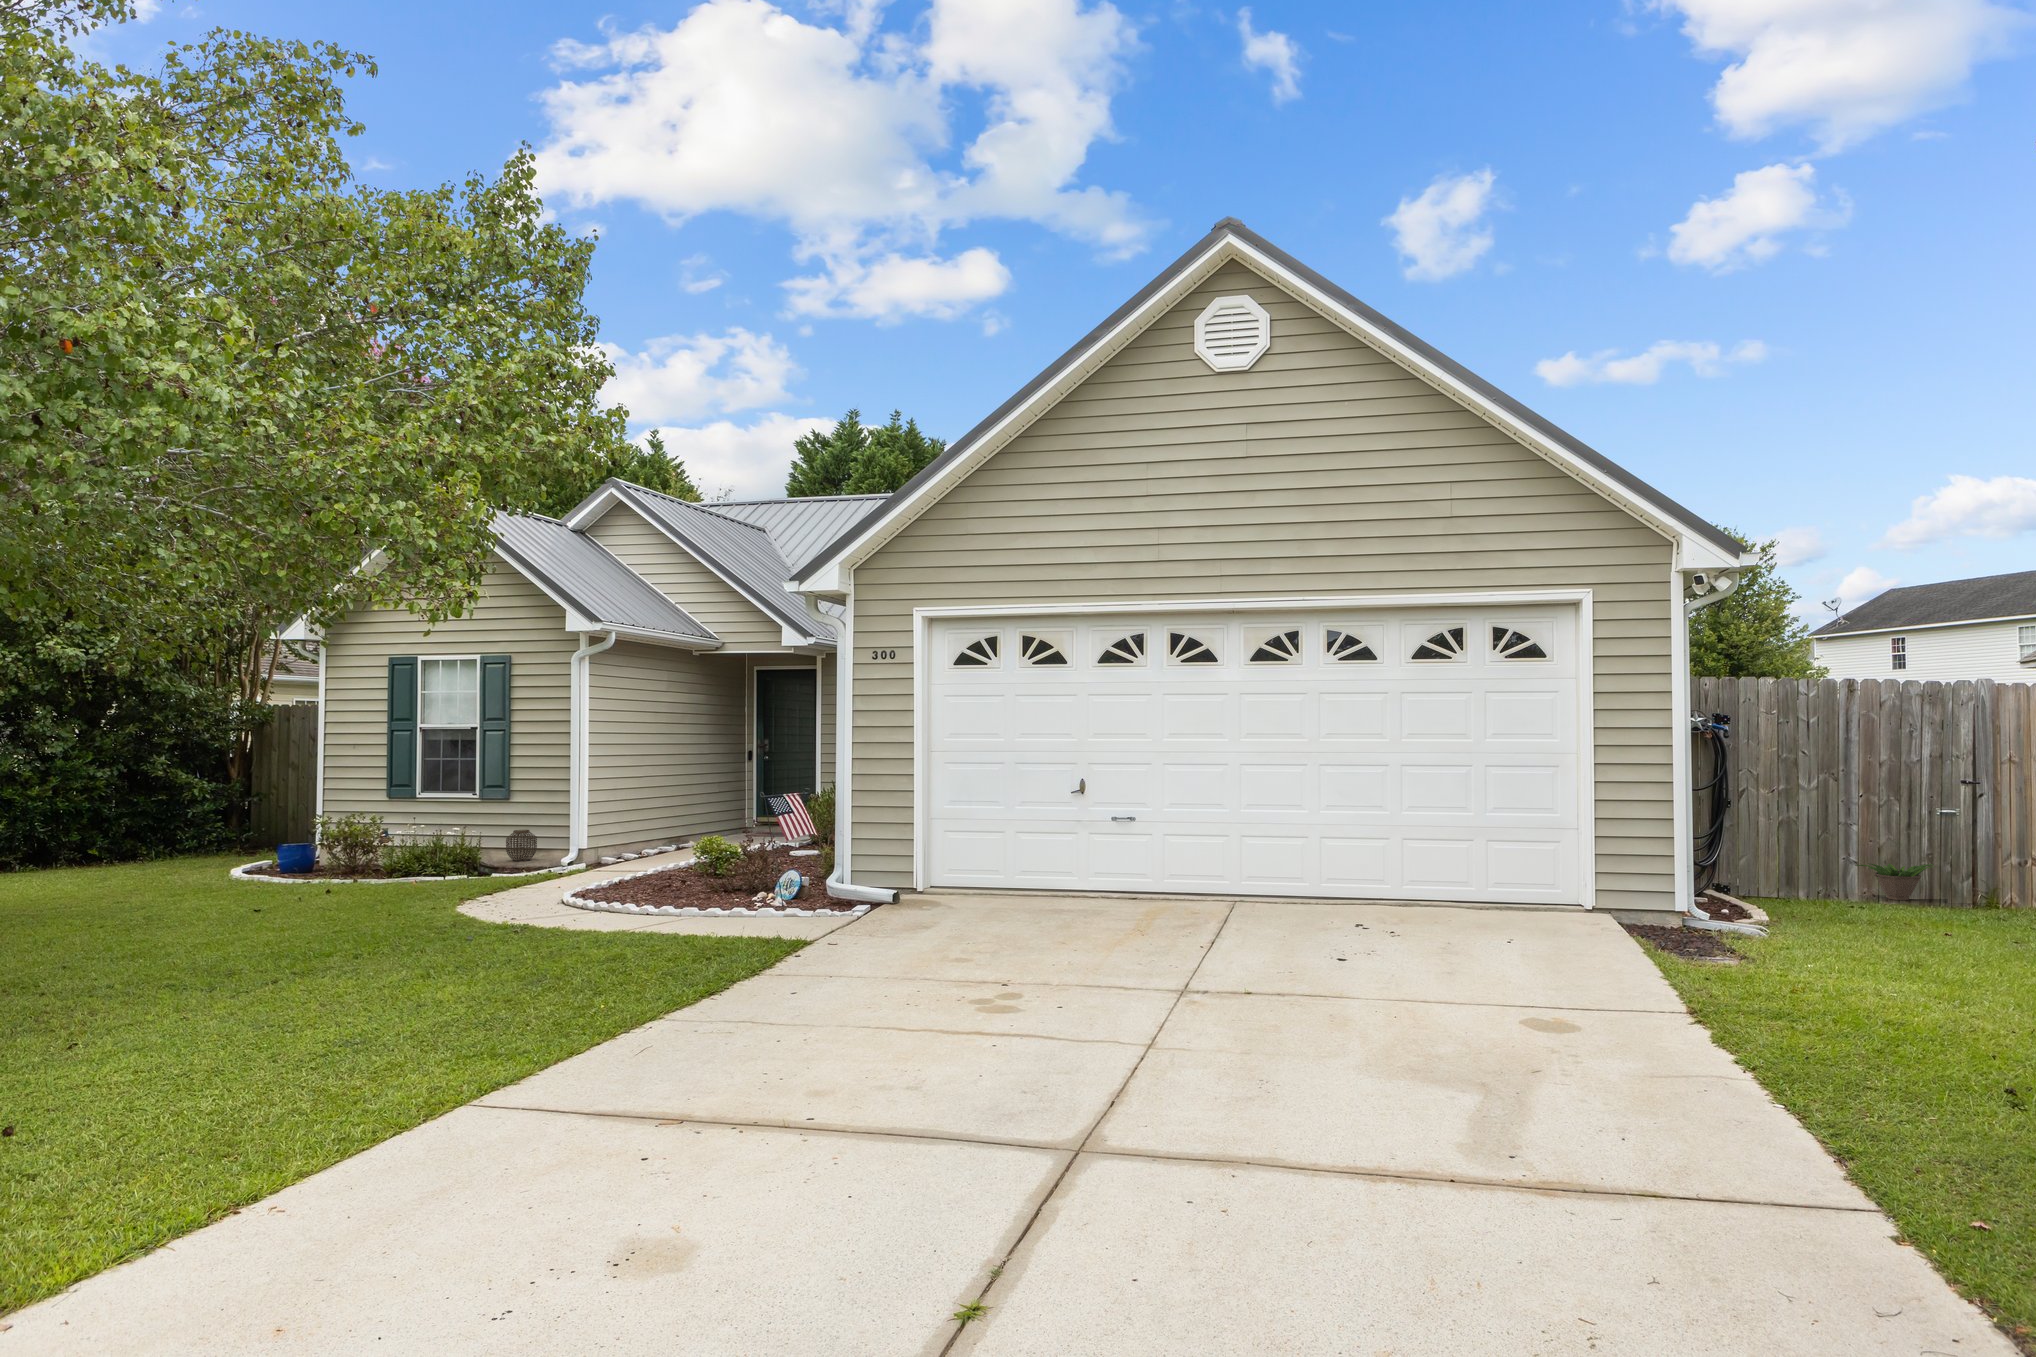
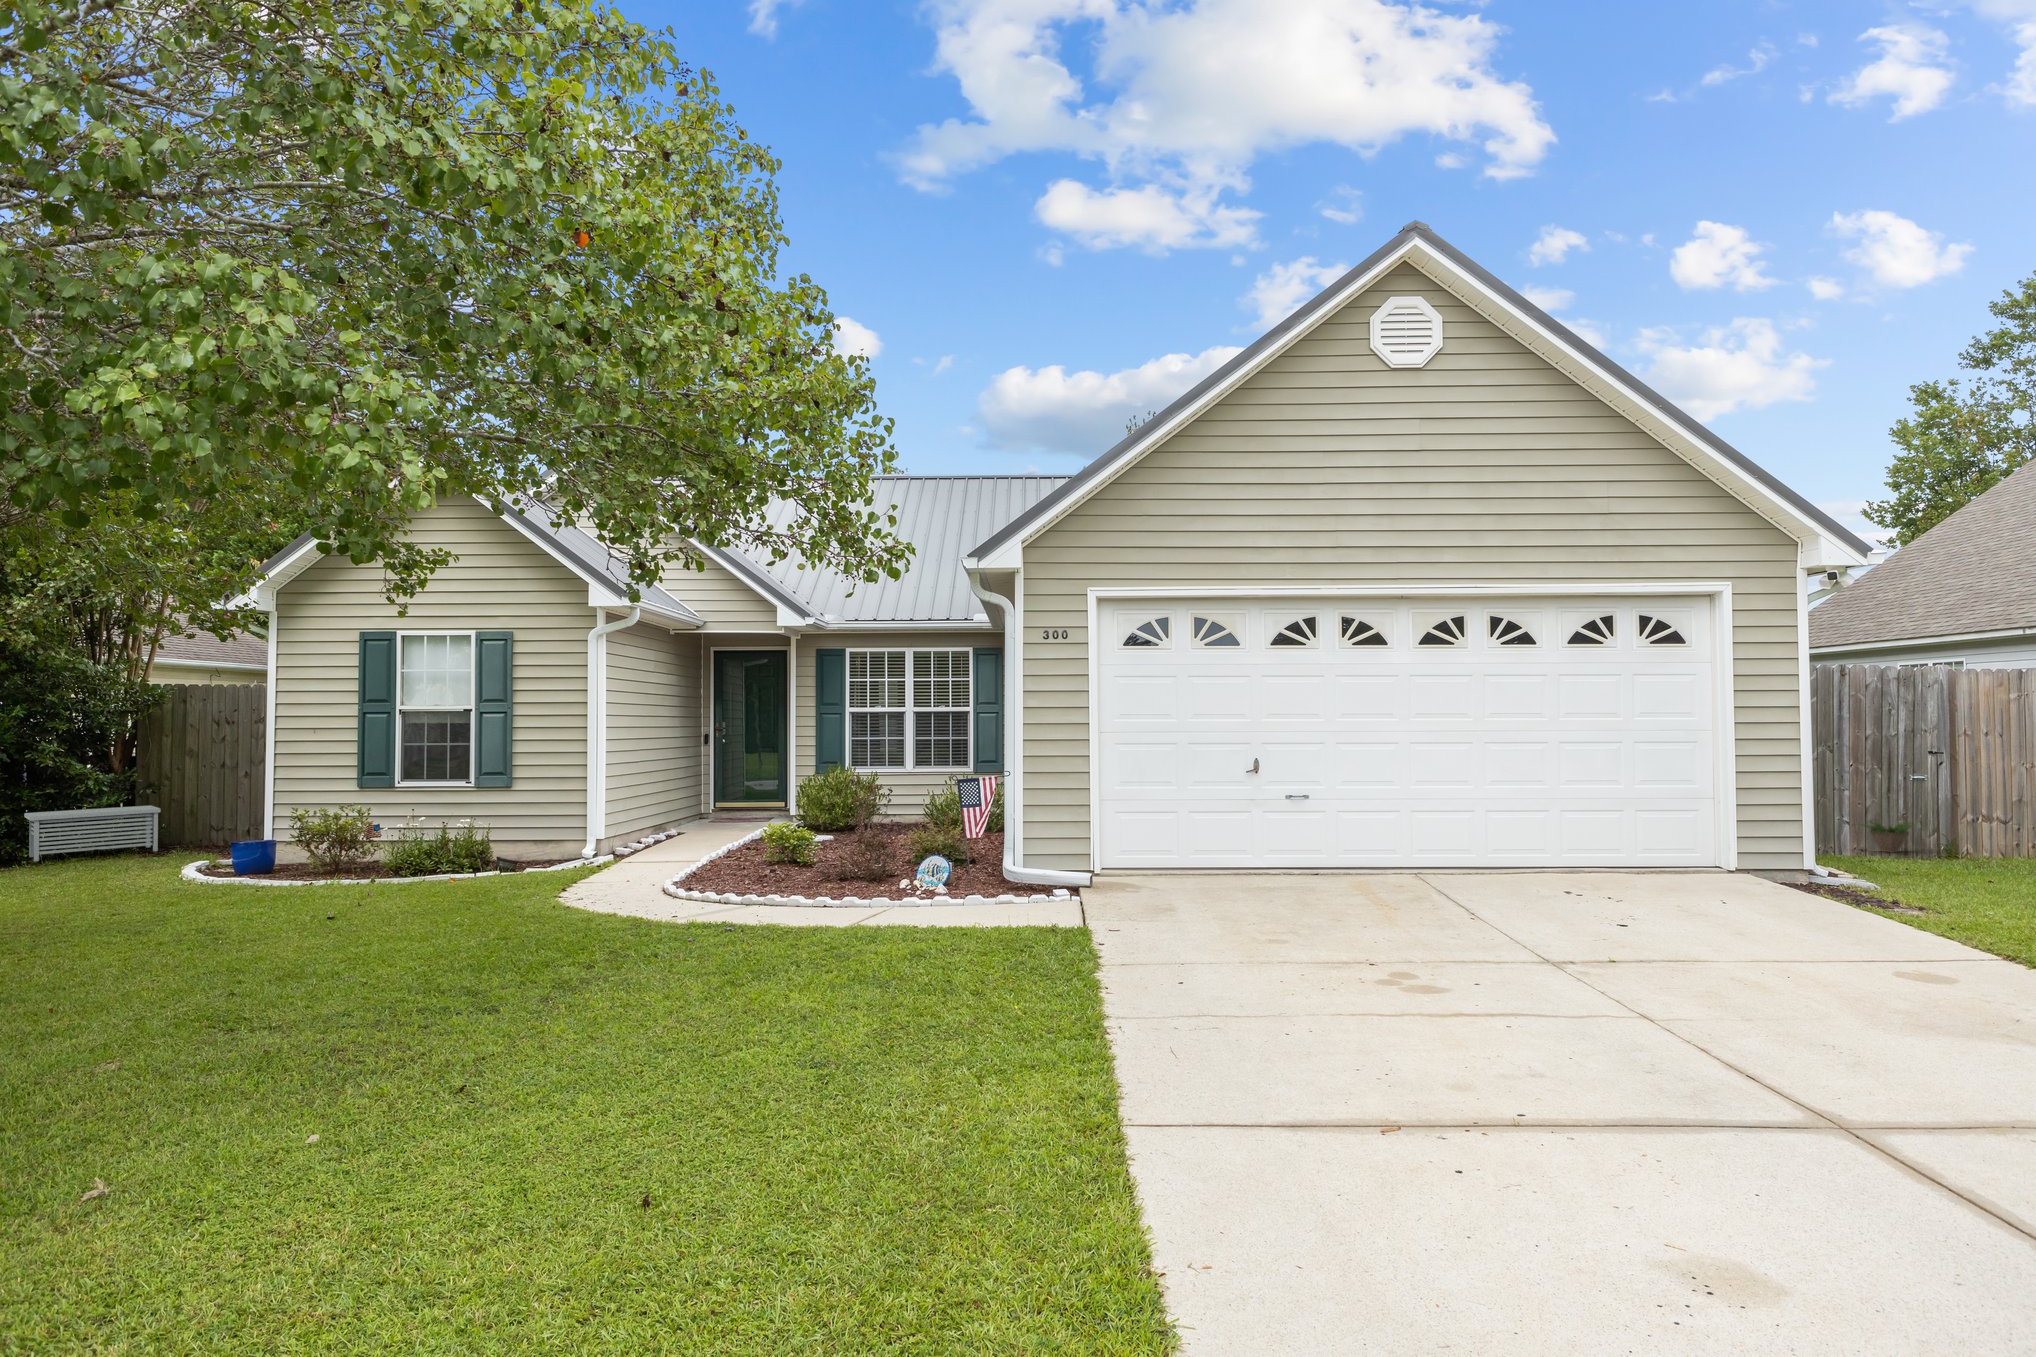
storage bench: none [152,810,254,855] -> present [24,805,161,861]
woven basket: present [506,830,537,861] -> none [522,821,556,856]

